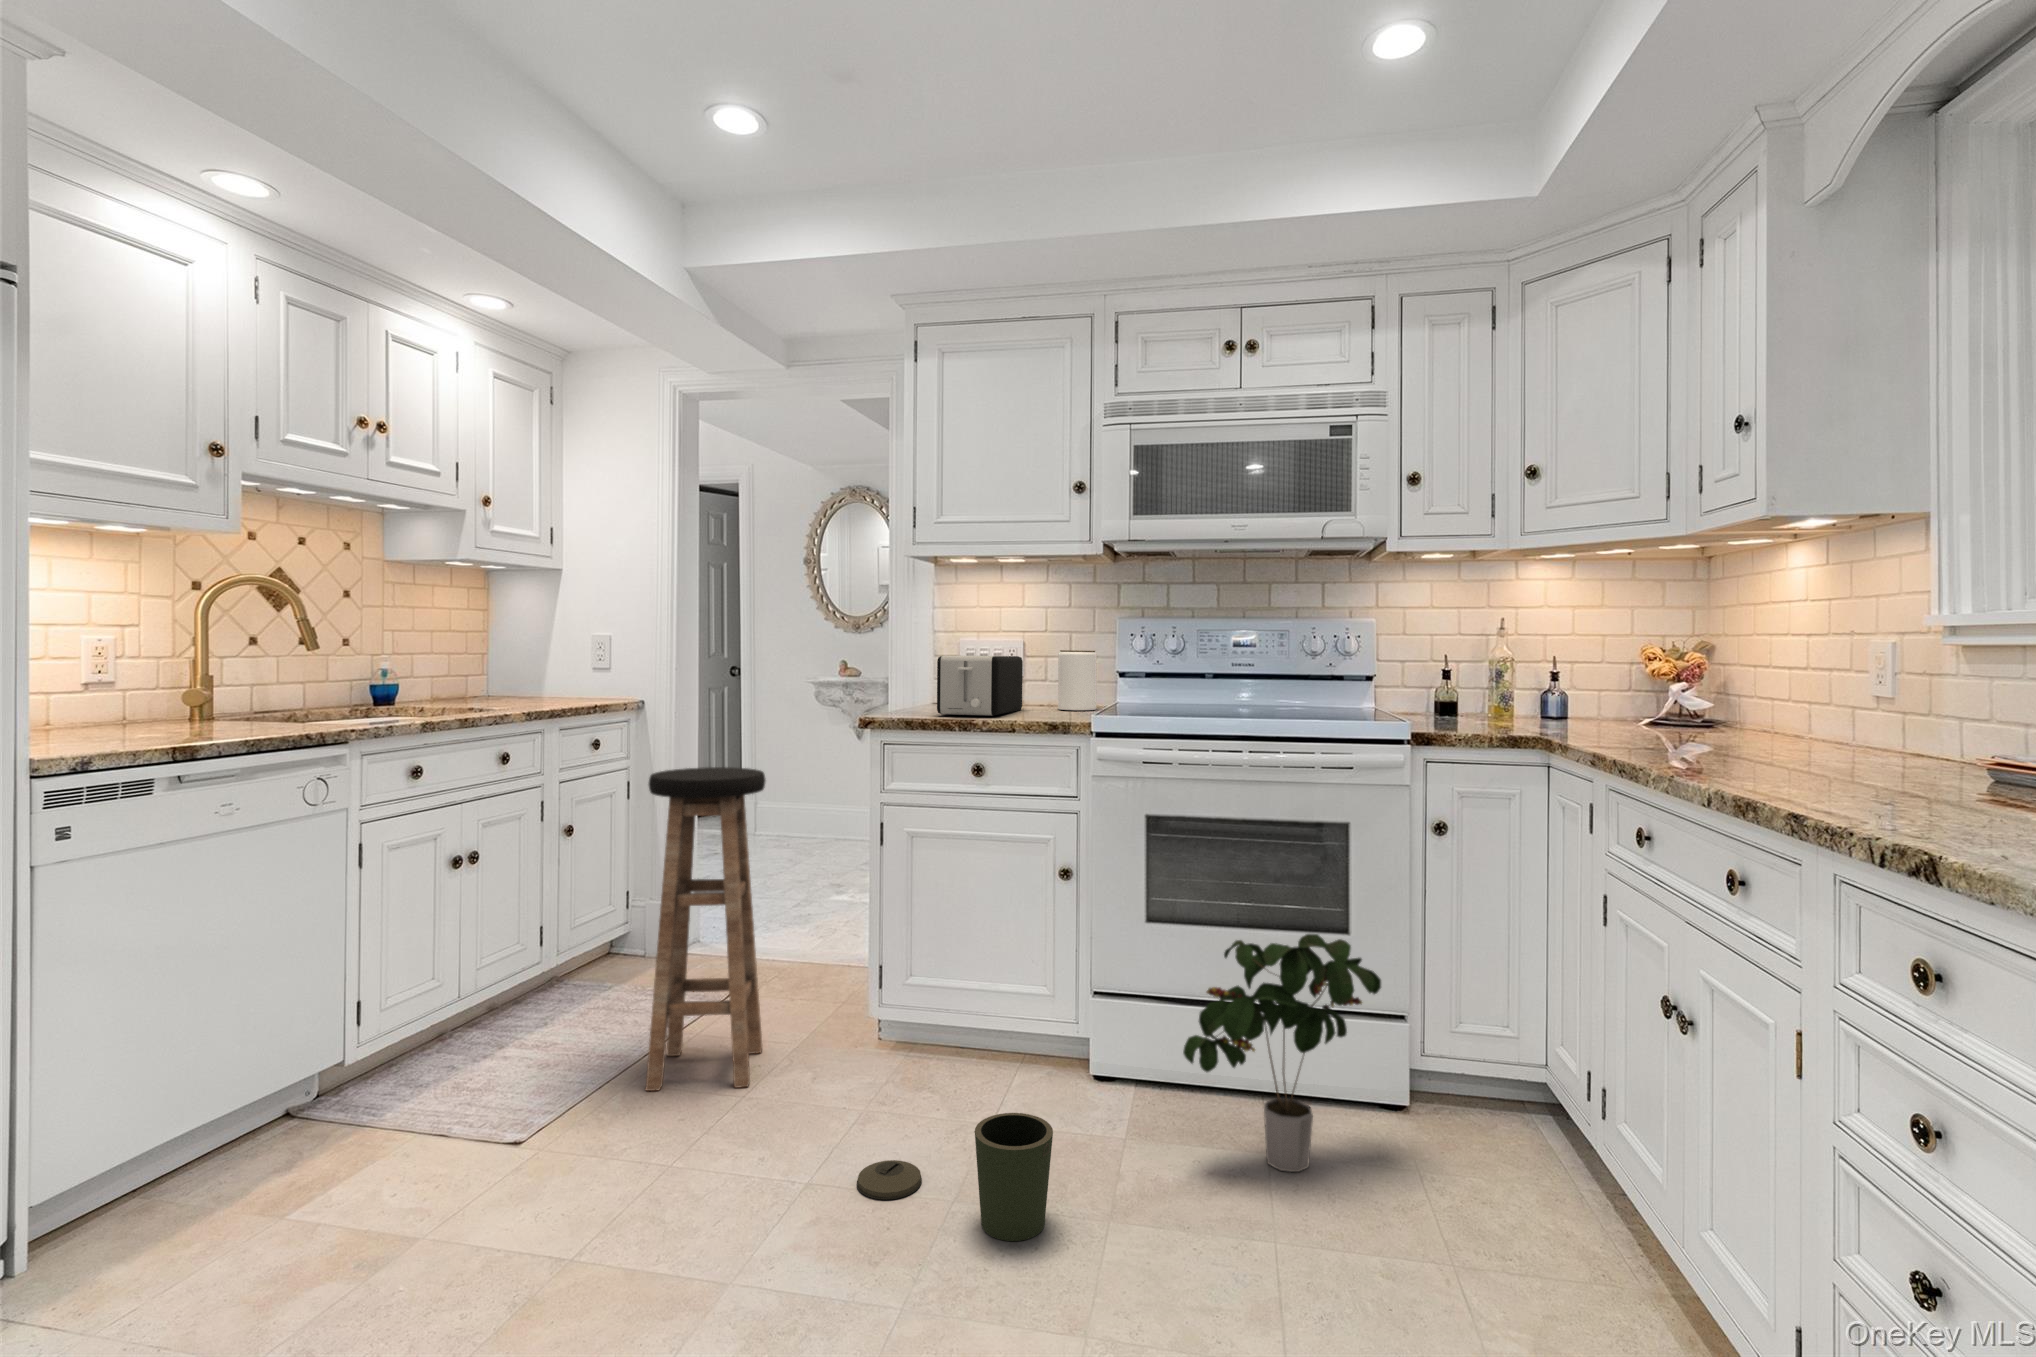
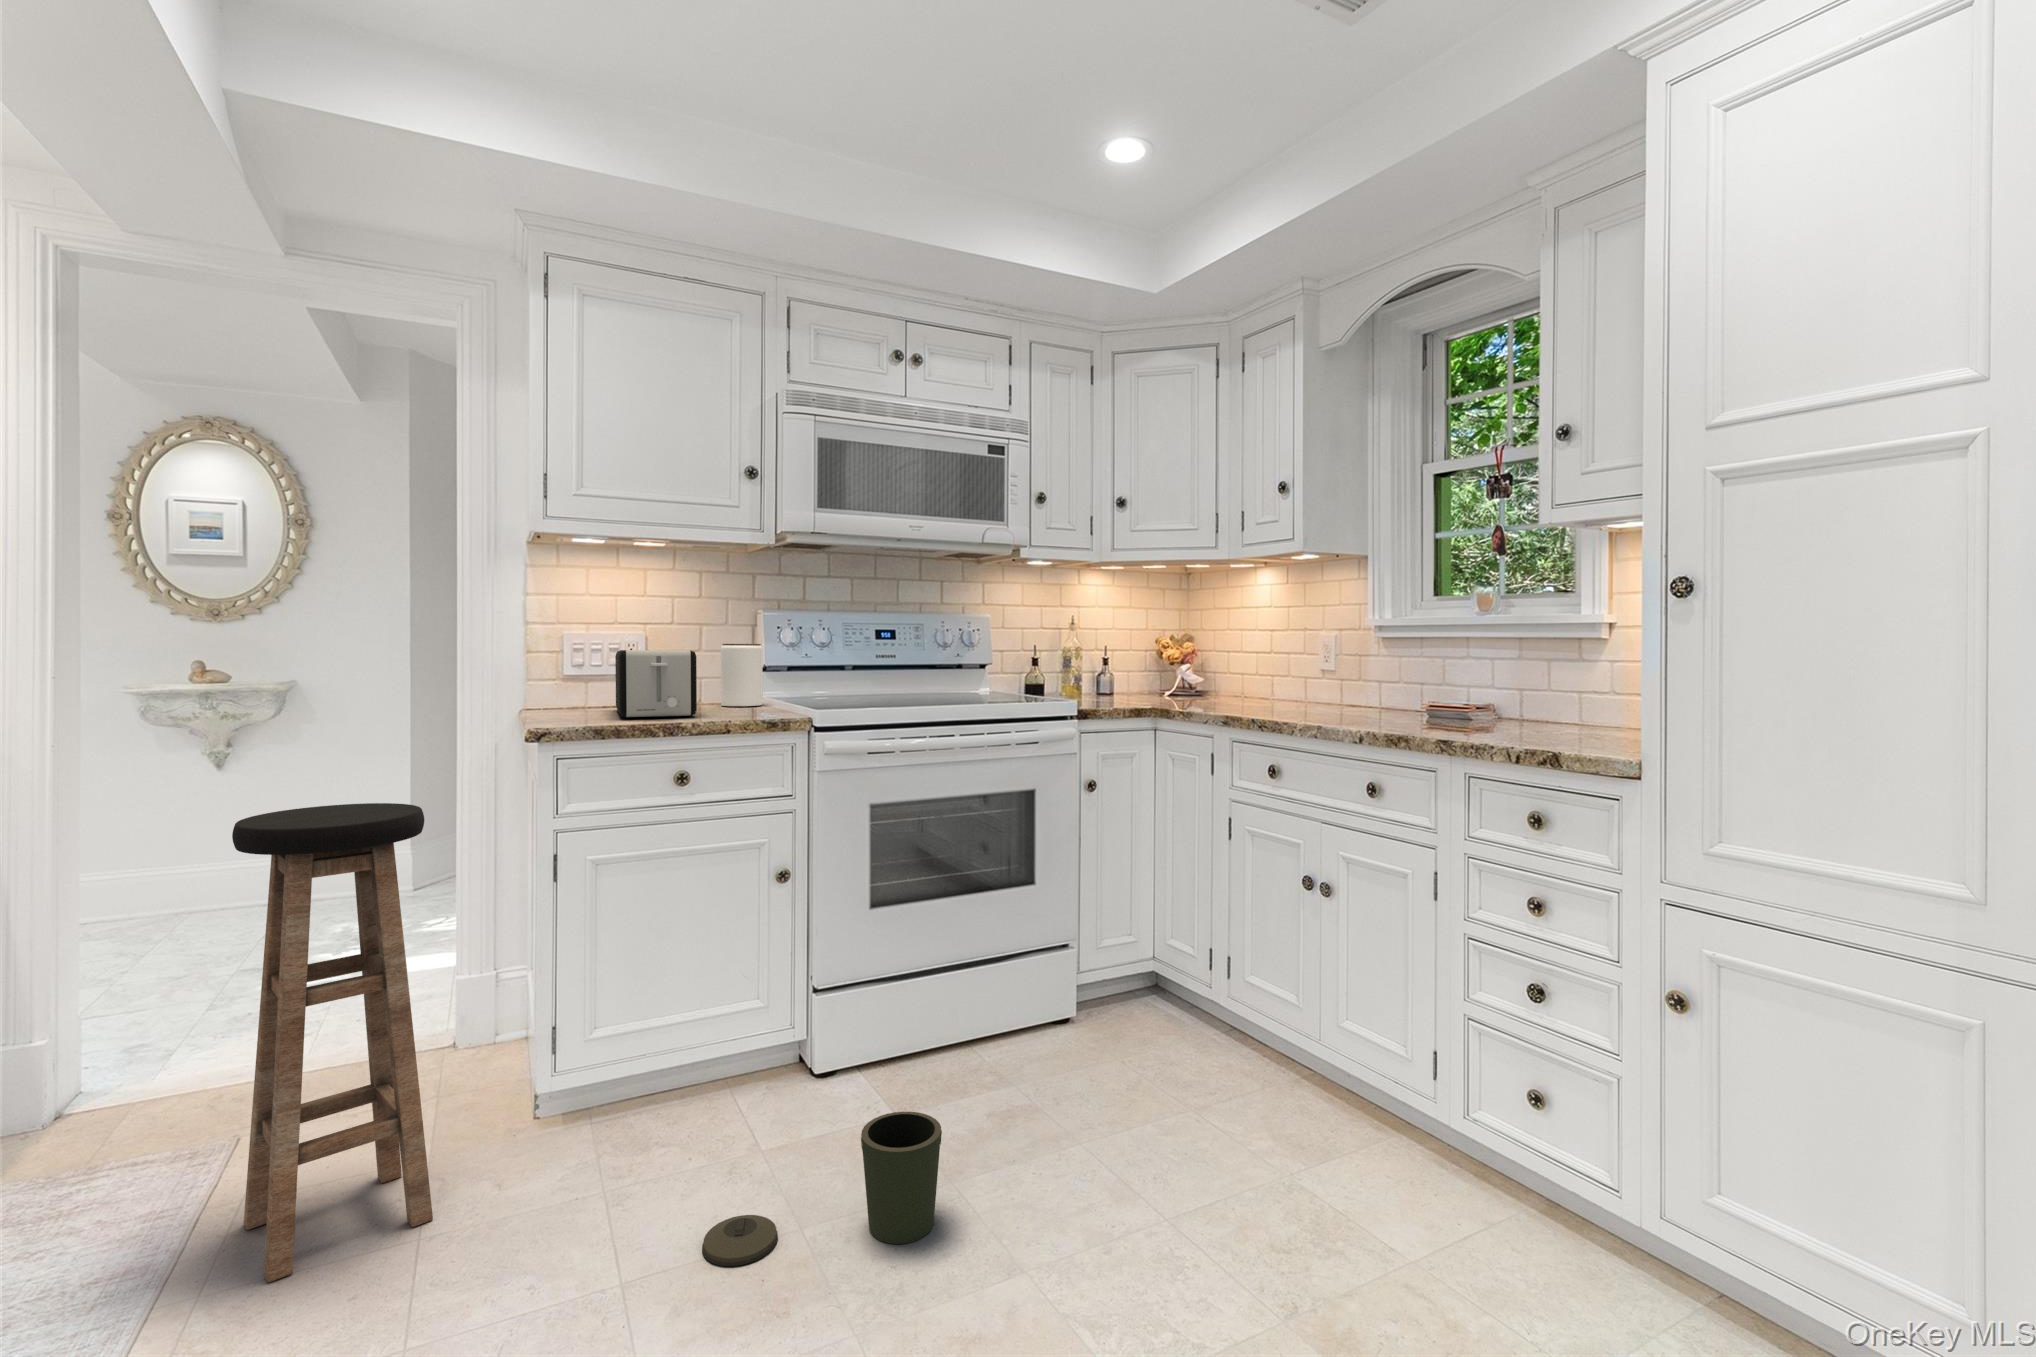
potted plant: present [1183,934,1381,1172] -> none [982,886,1097,1094]

